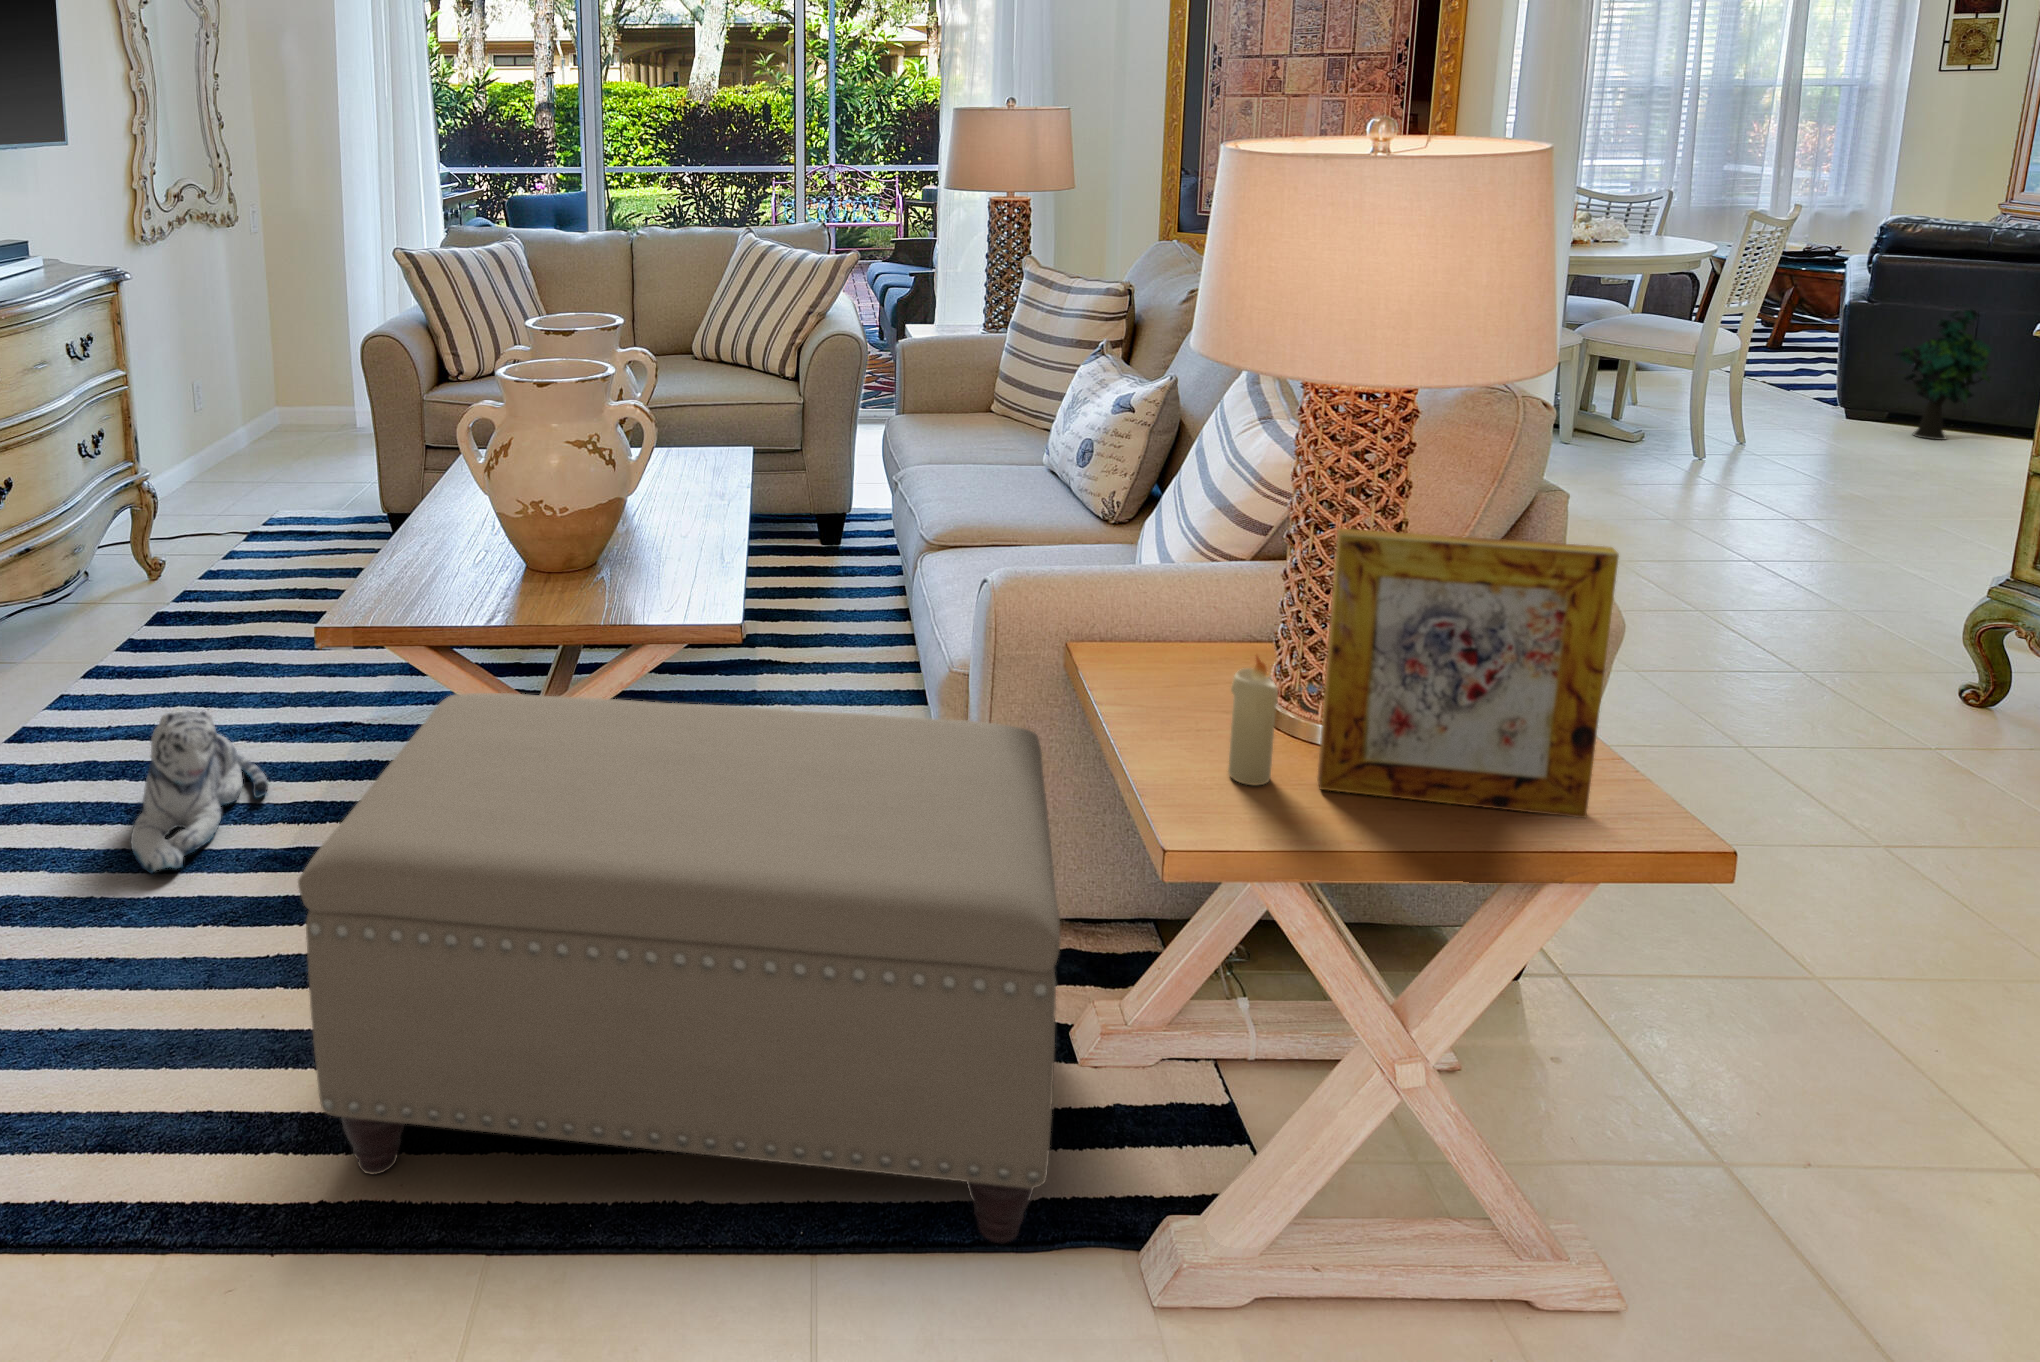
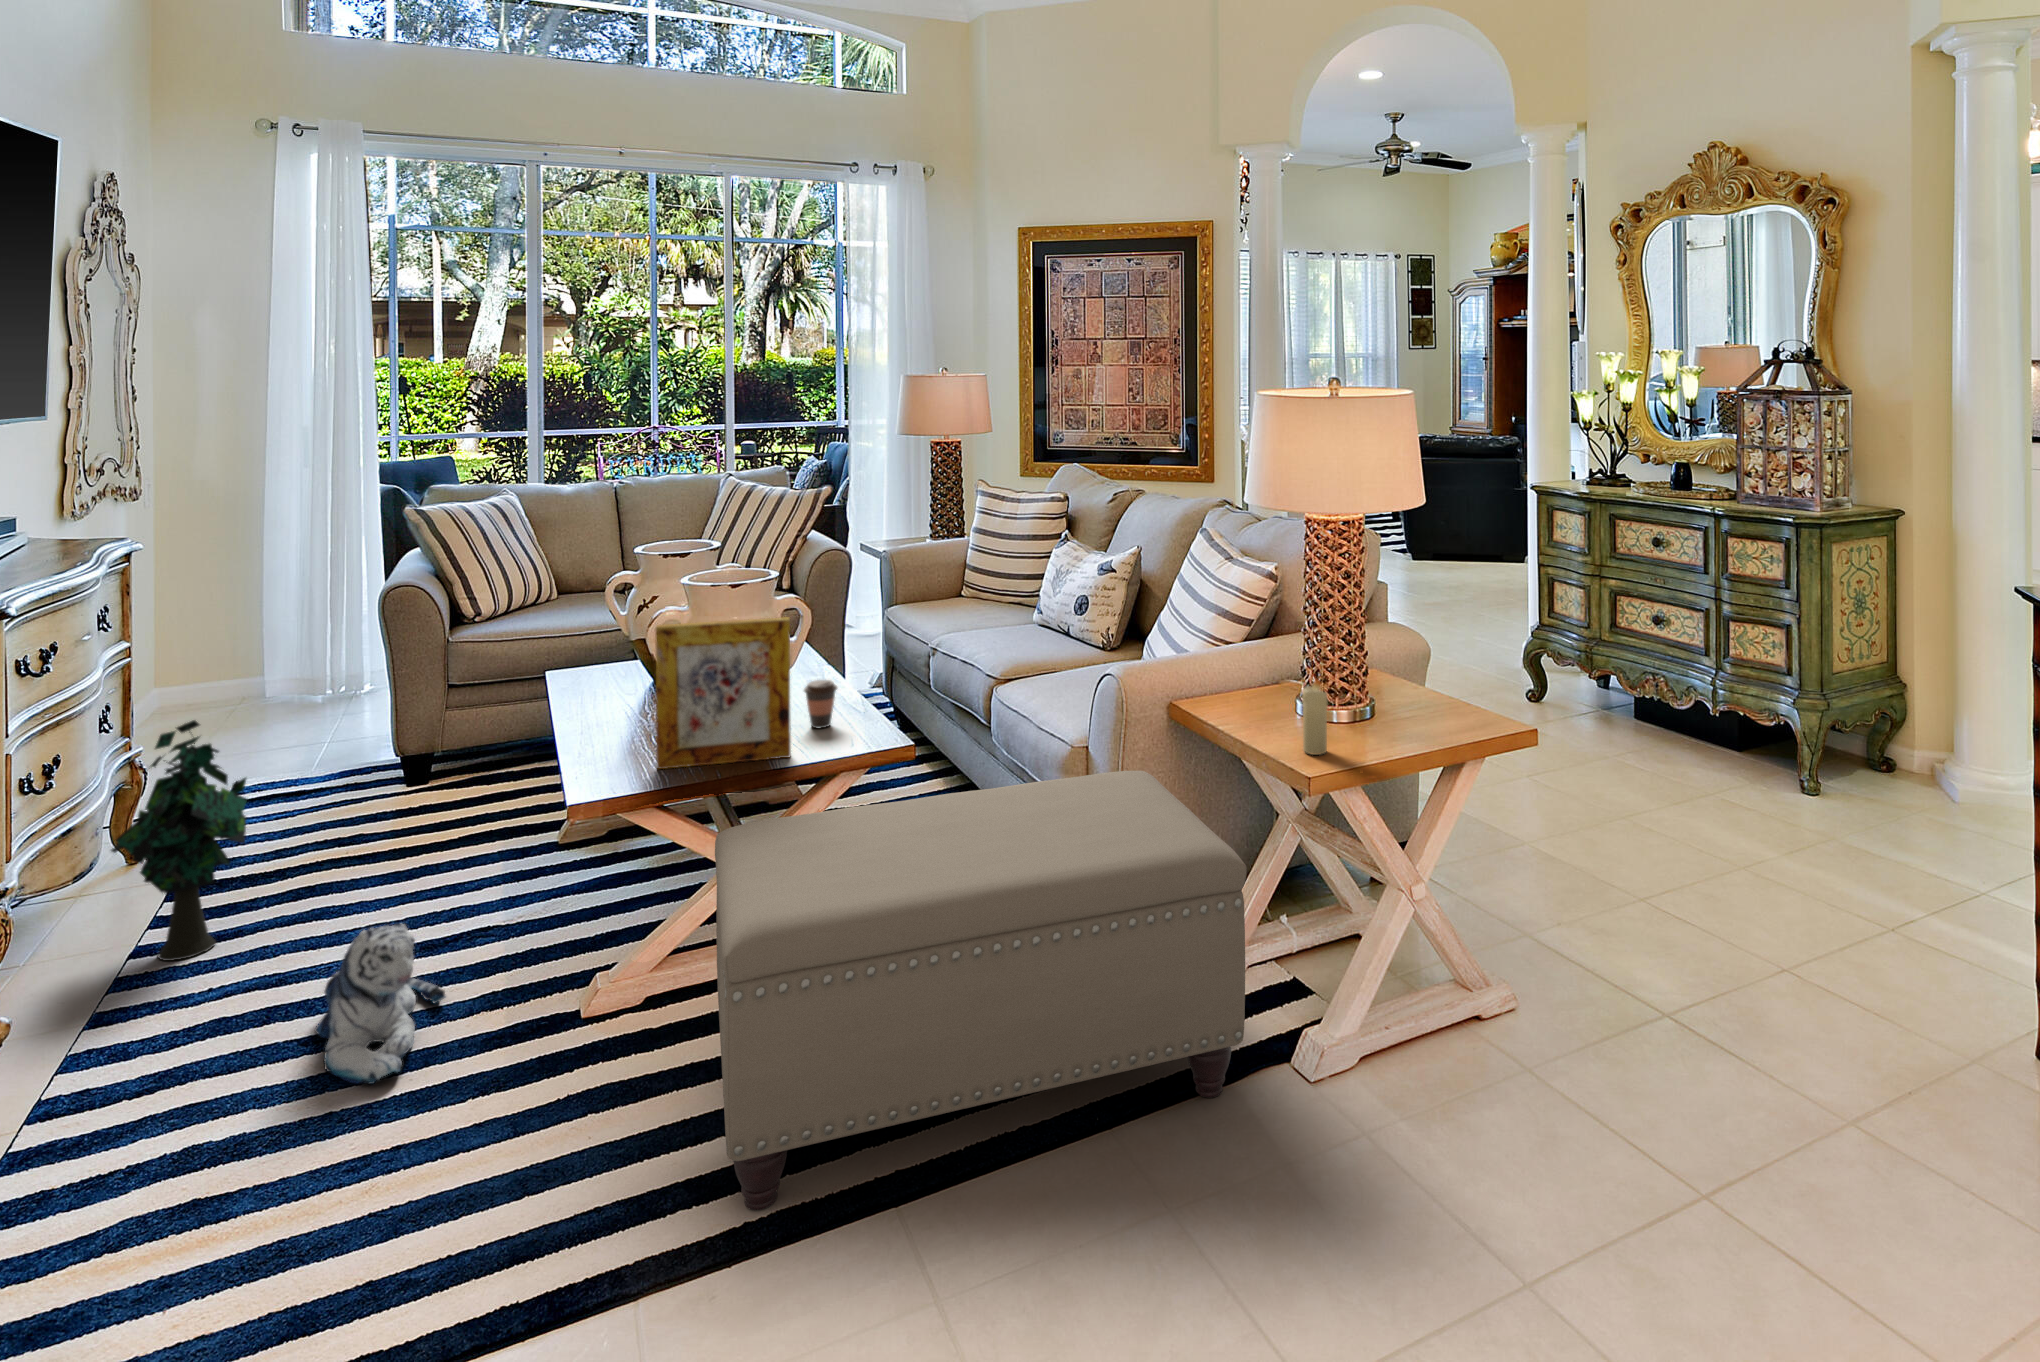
decorative plant: present [1898,310,1992,440] -> present [111,720,247,961]
coffee cup: none [646,514,689,576] -> present [804,680,837,728]
picture frame: present [1317,529,1619,818] -> present [655,617,791,769]

